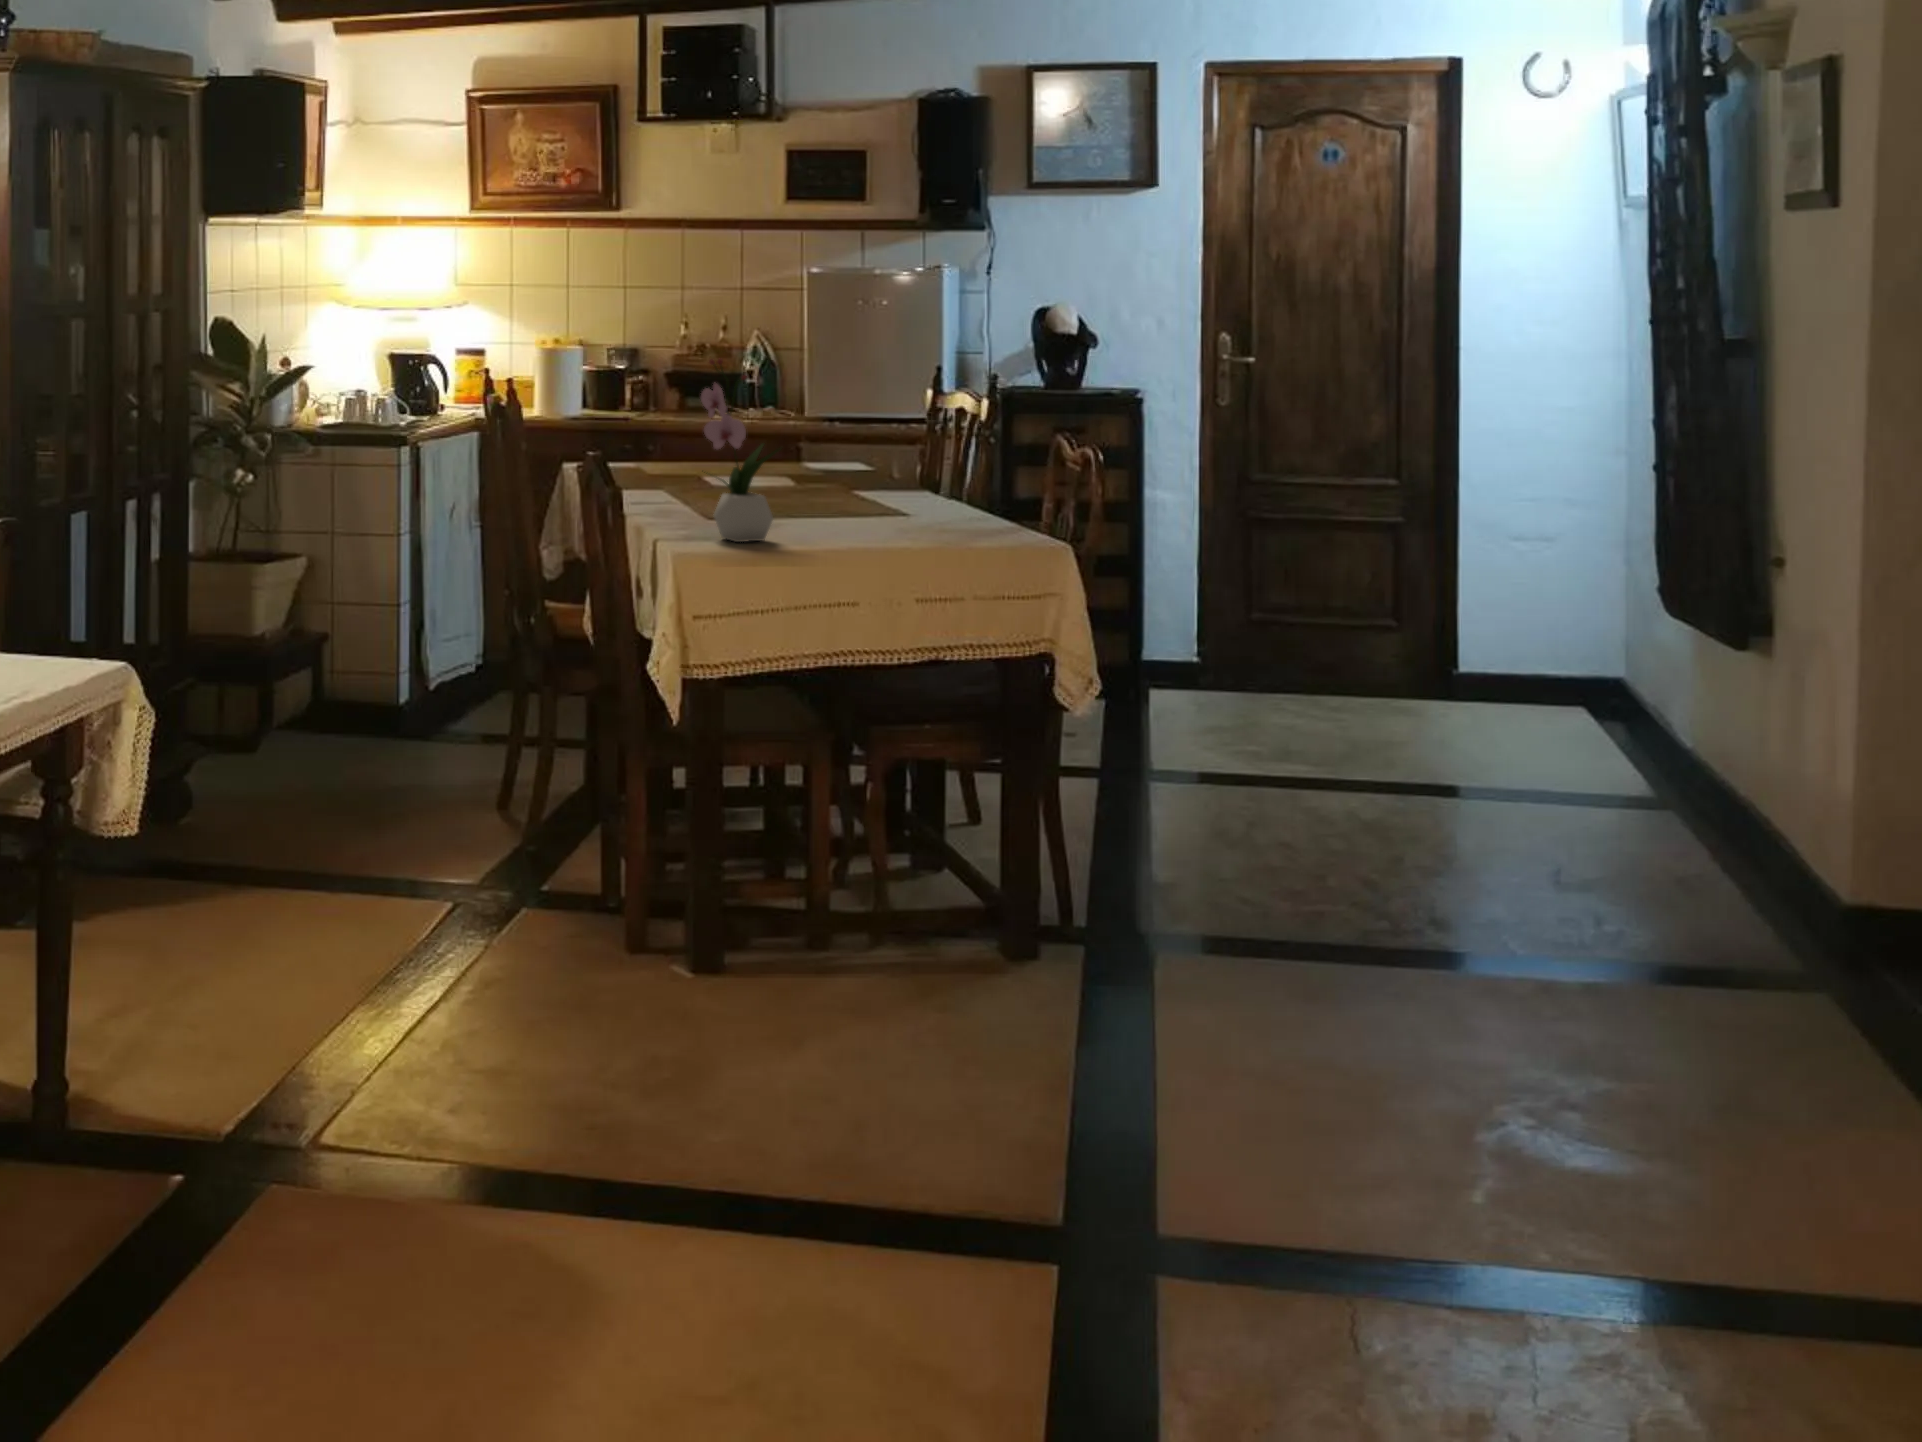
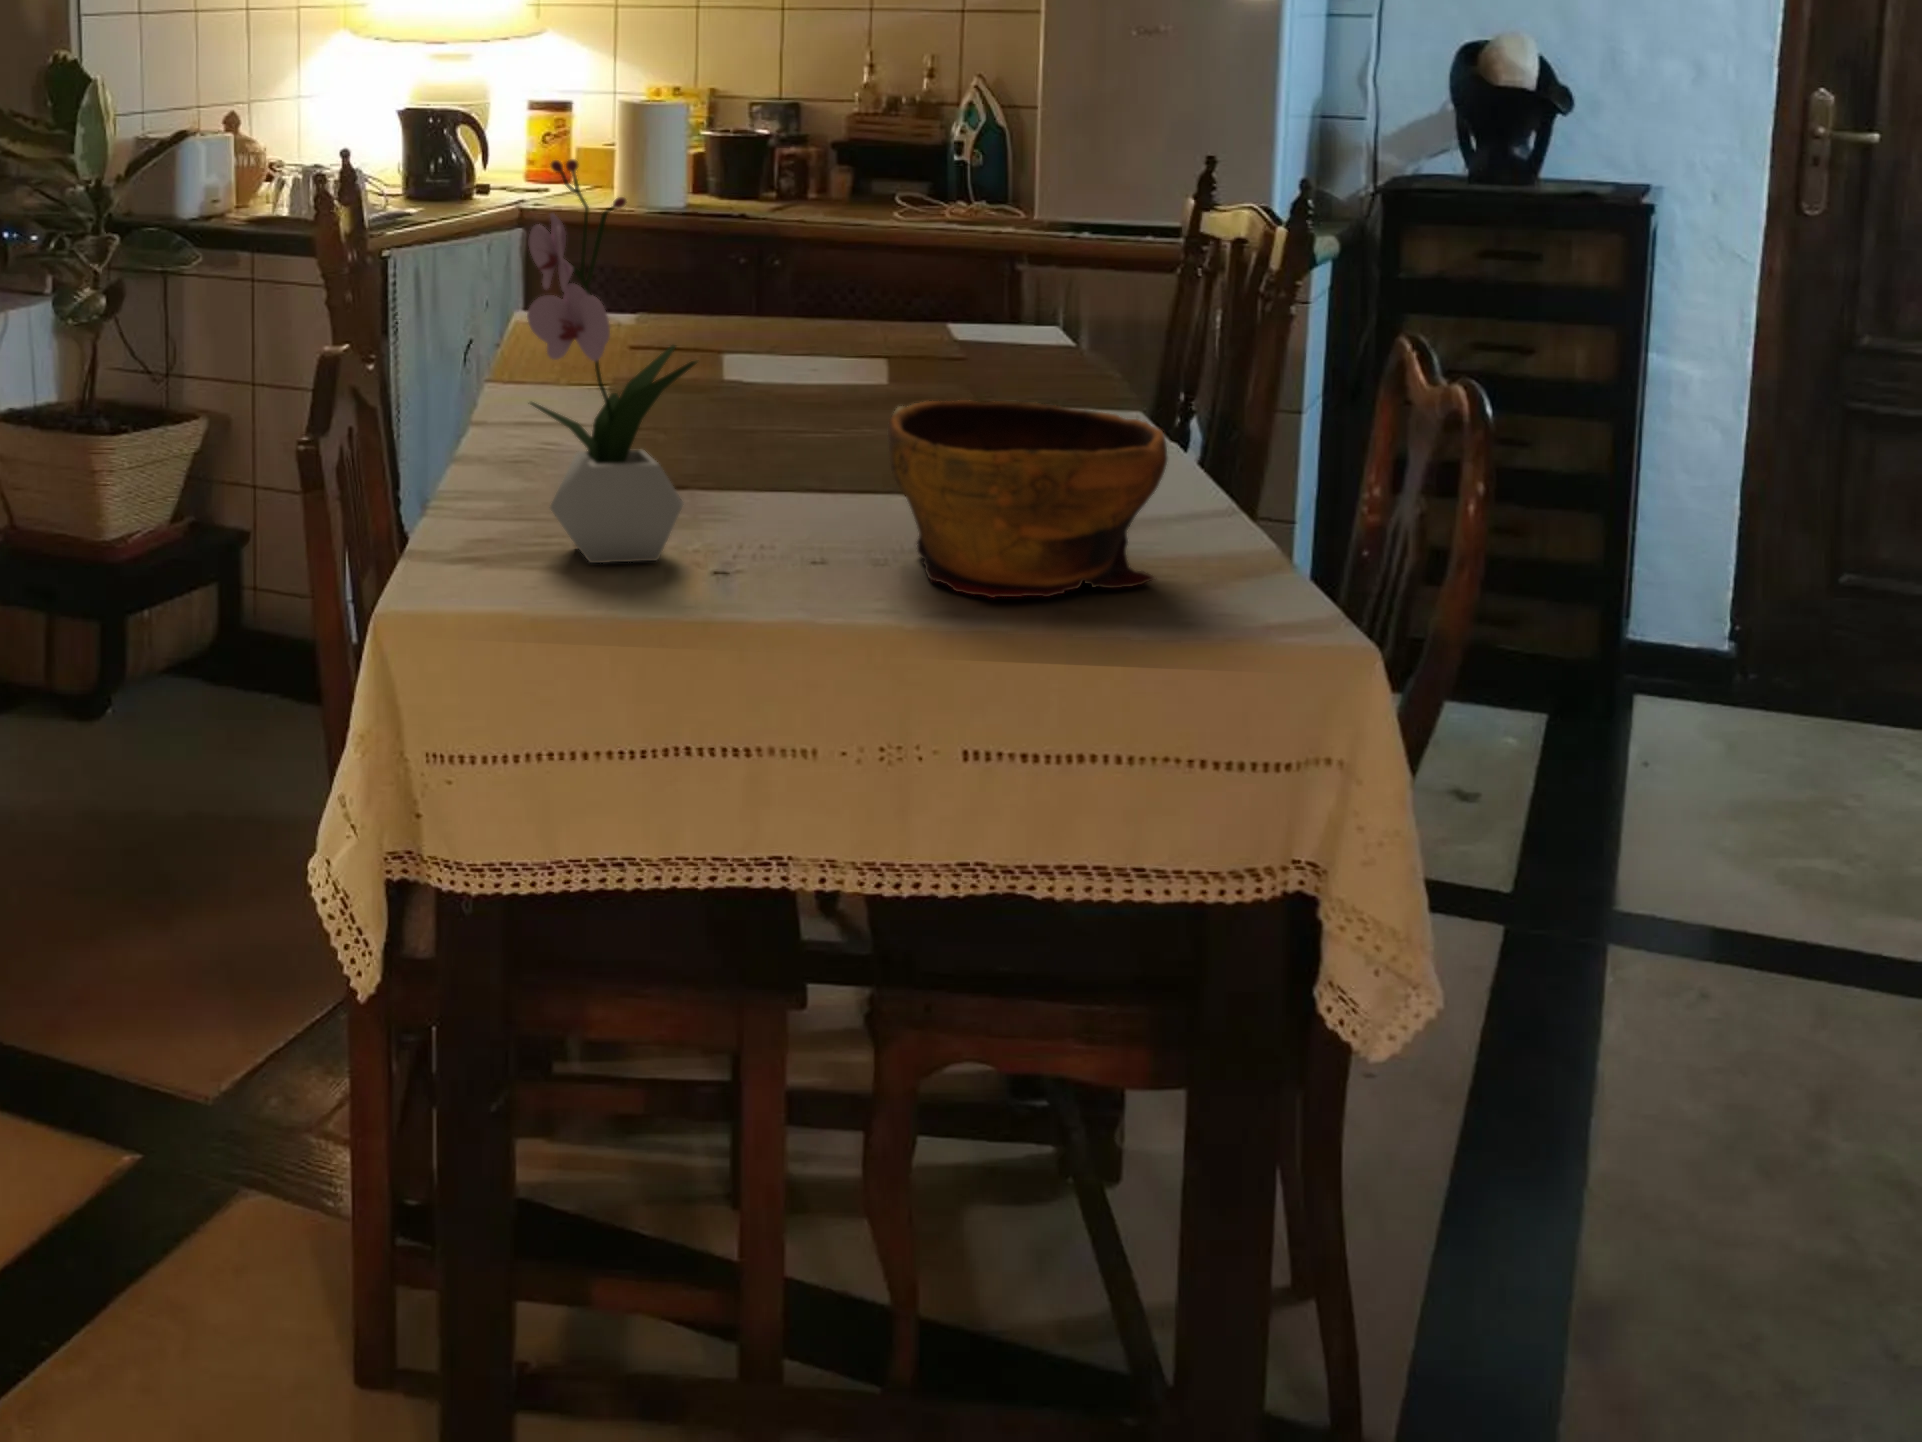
bowl: none [854,468,980,544] -> present [887,400,1167,598]

